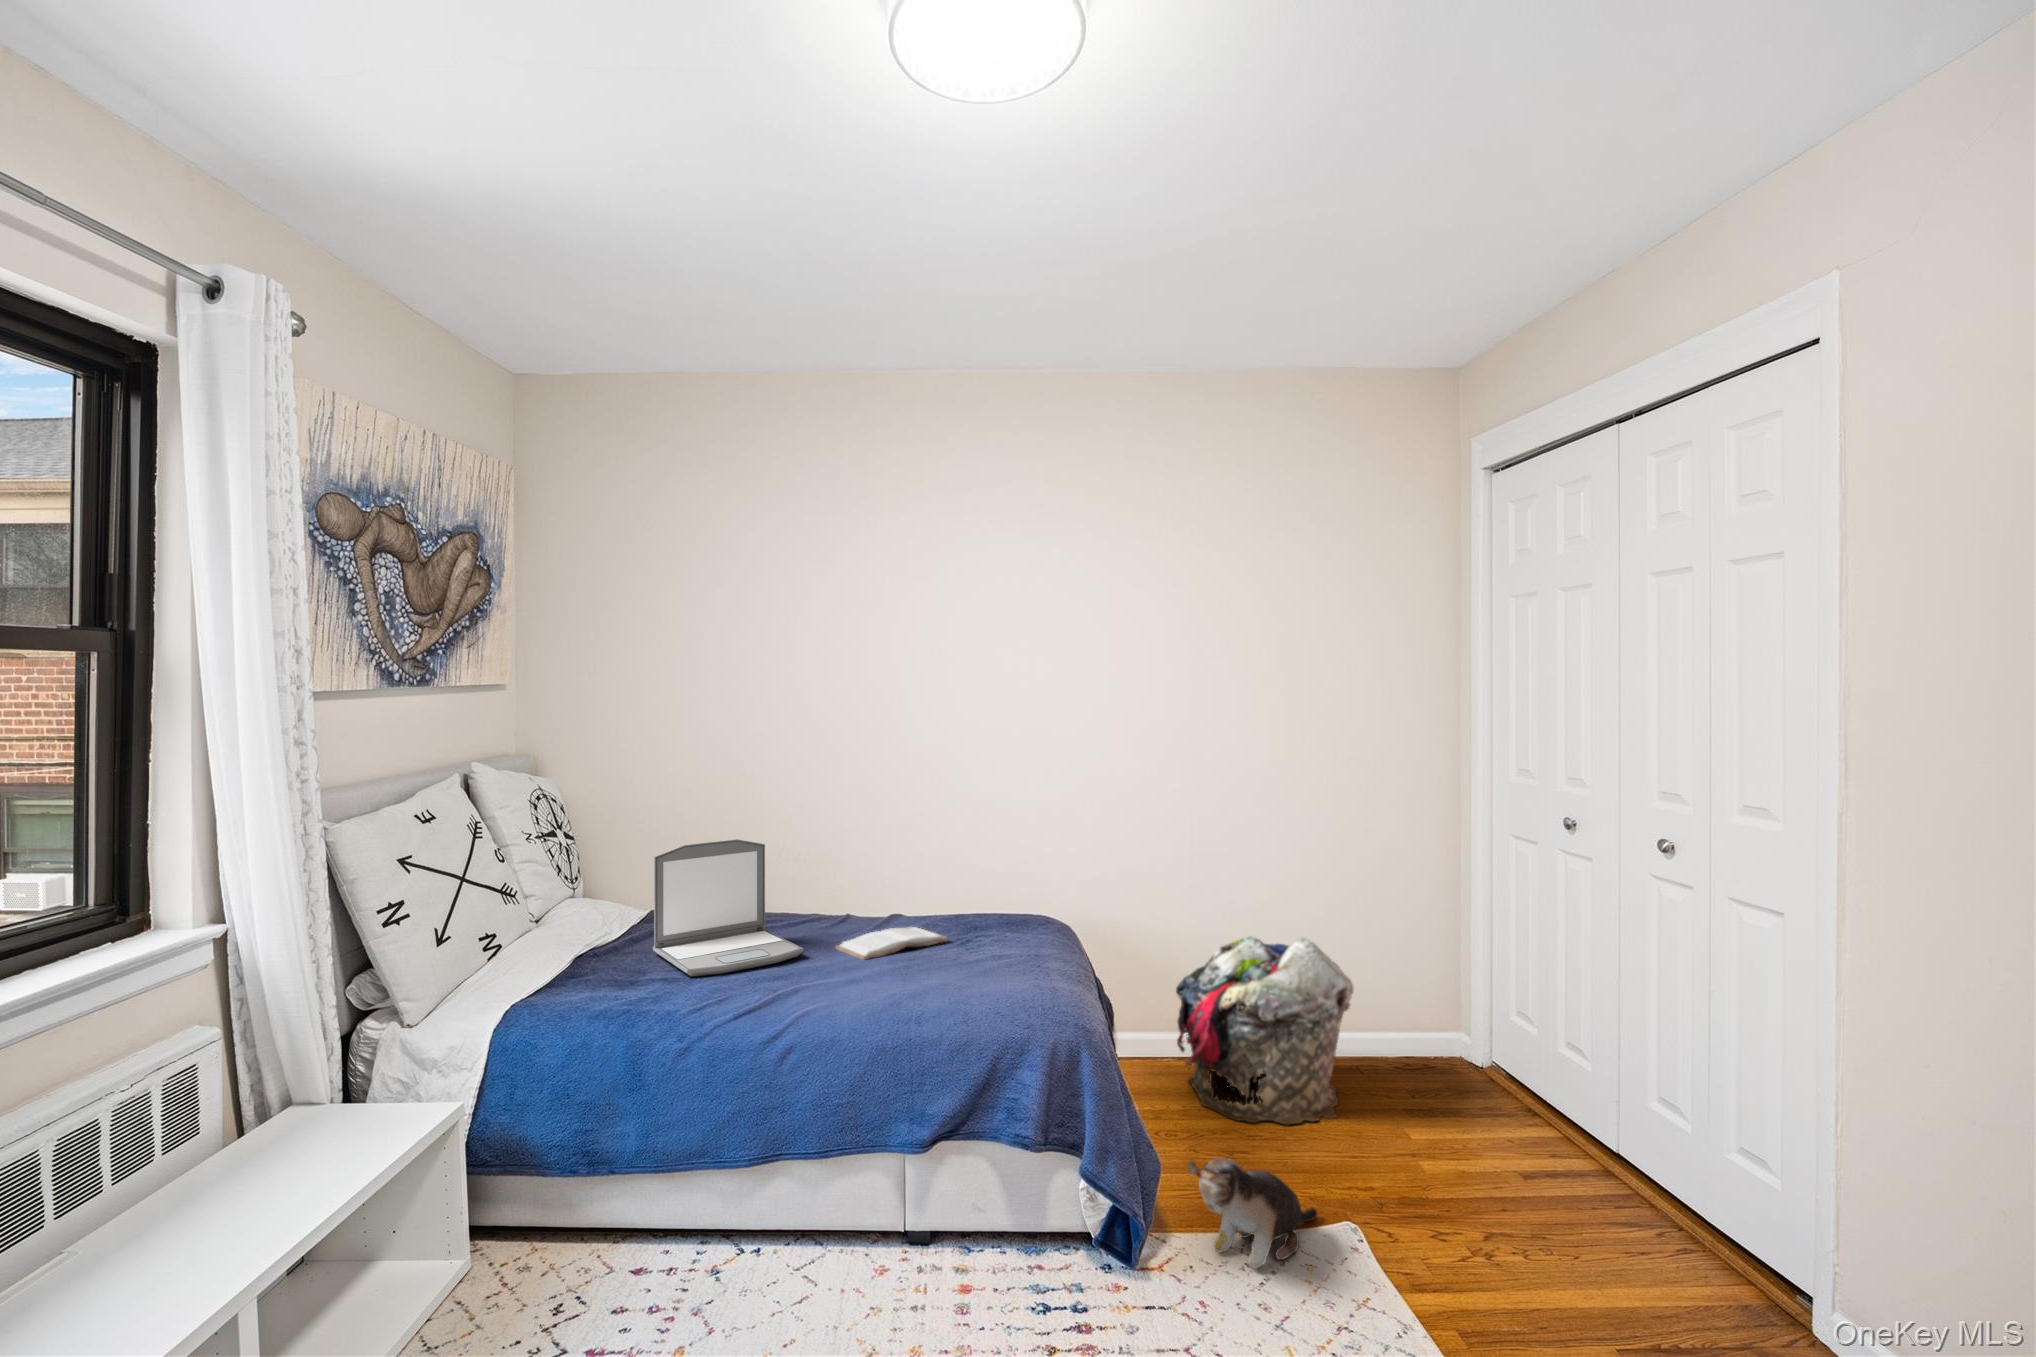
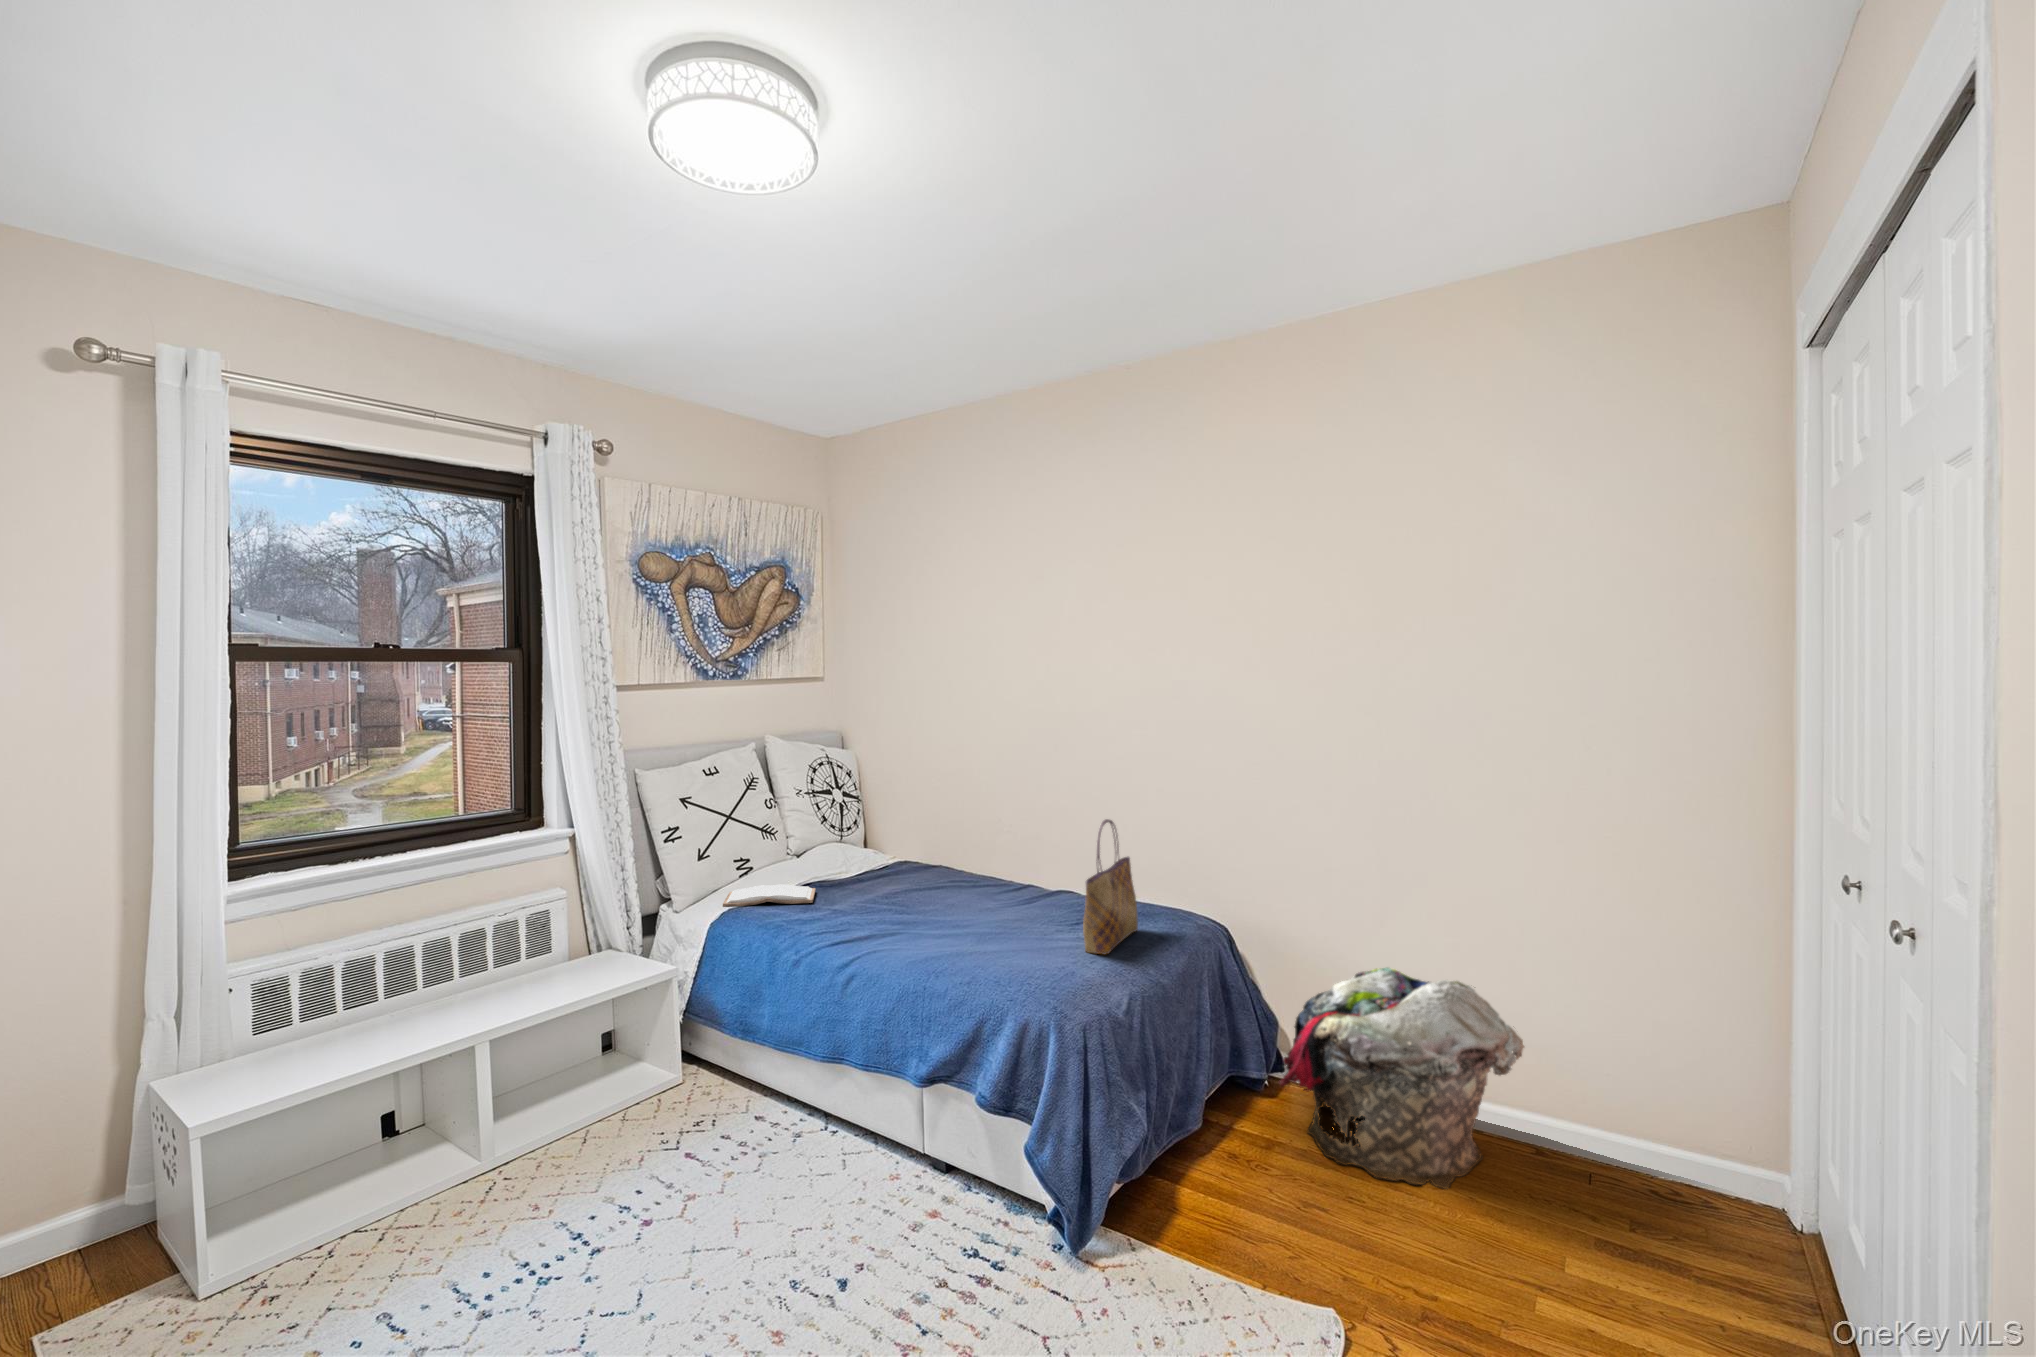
tote bag: none [1003,822,1041,967] -> present [1083,819,1138,954]
laptop: present [653,839,803,977] -> none [841,808,939,914]
book: present [836,927,949,960] -> present [723,885,816,907]
plush toy: present [1187,1158,1317,1268] -> none [1121,1172,1303,1303]

